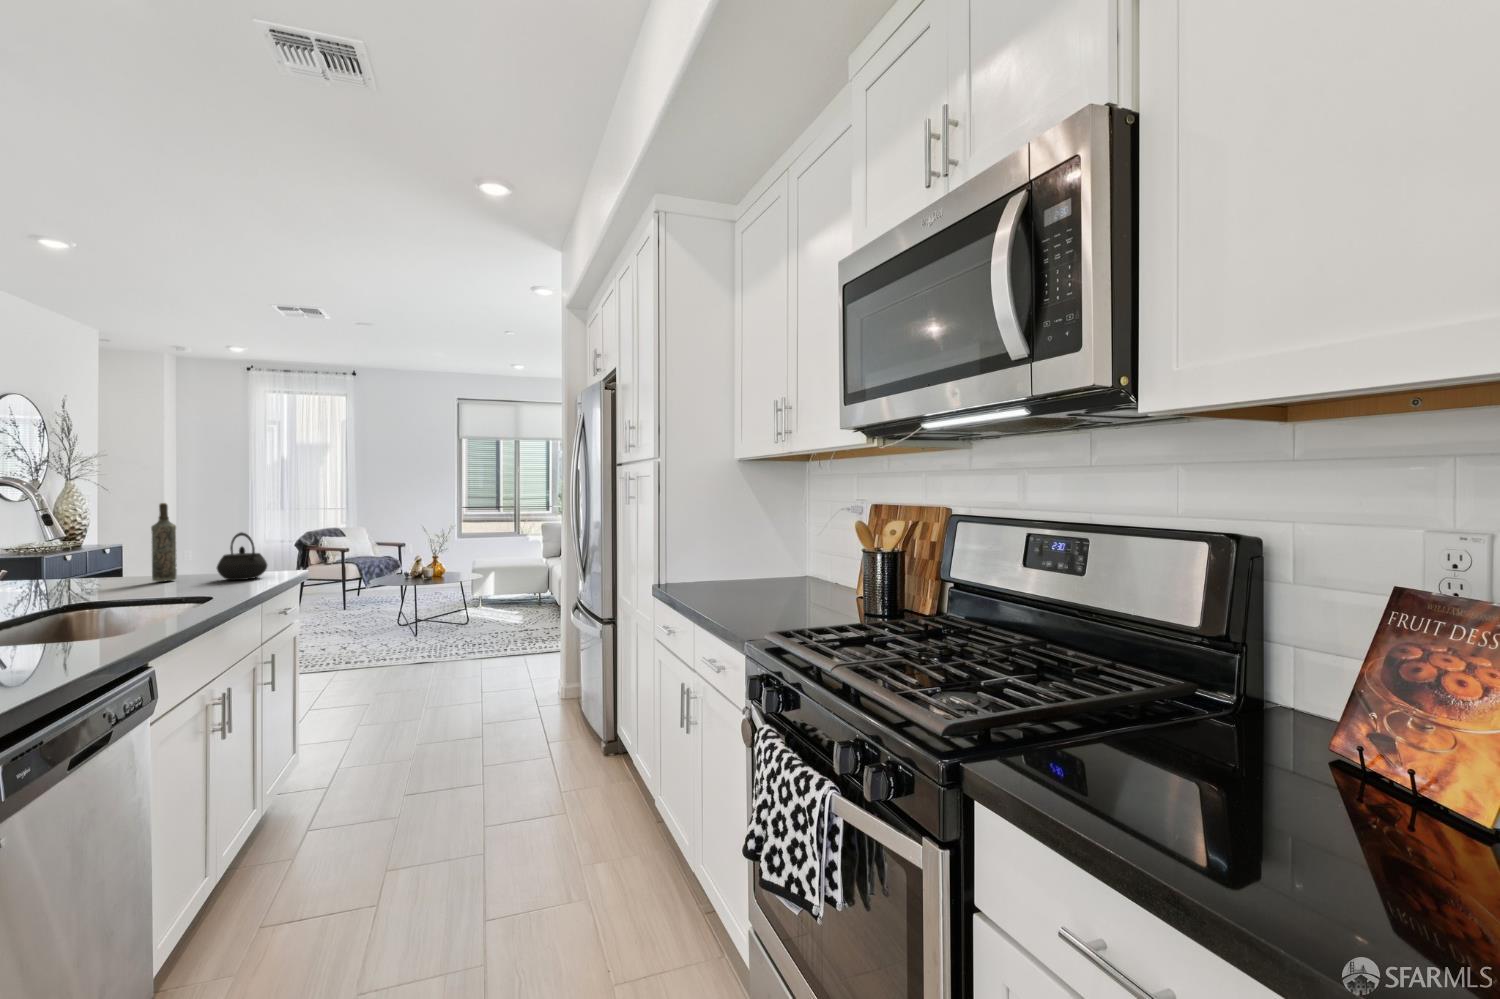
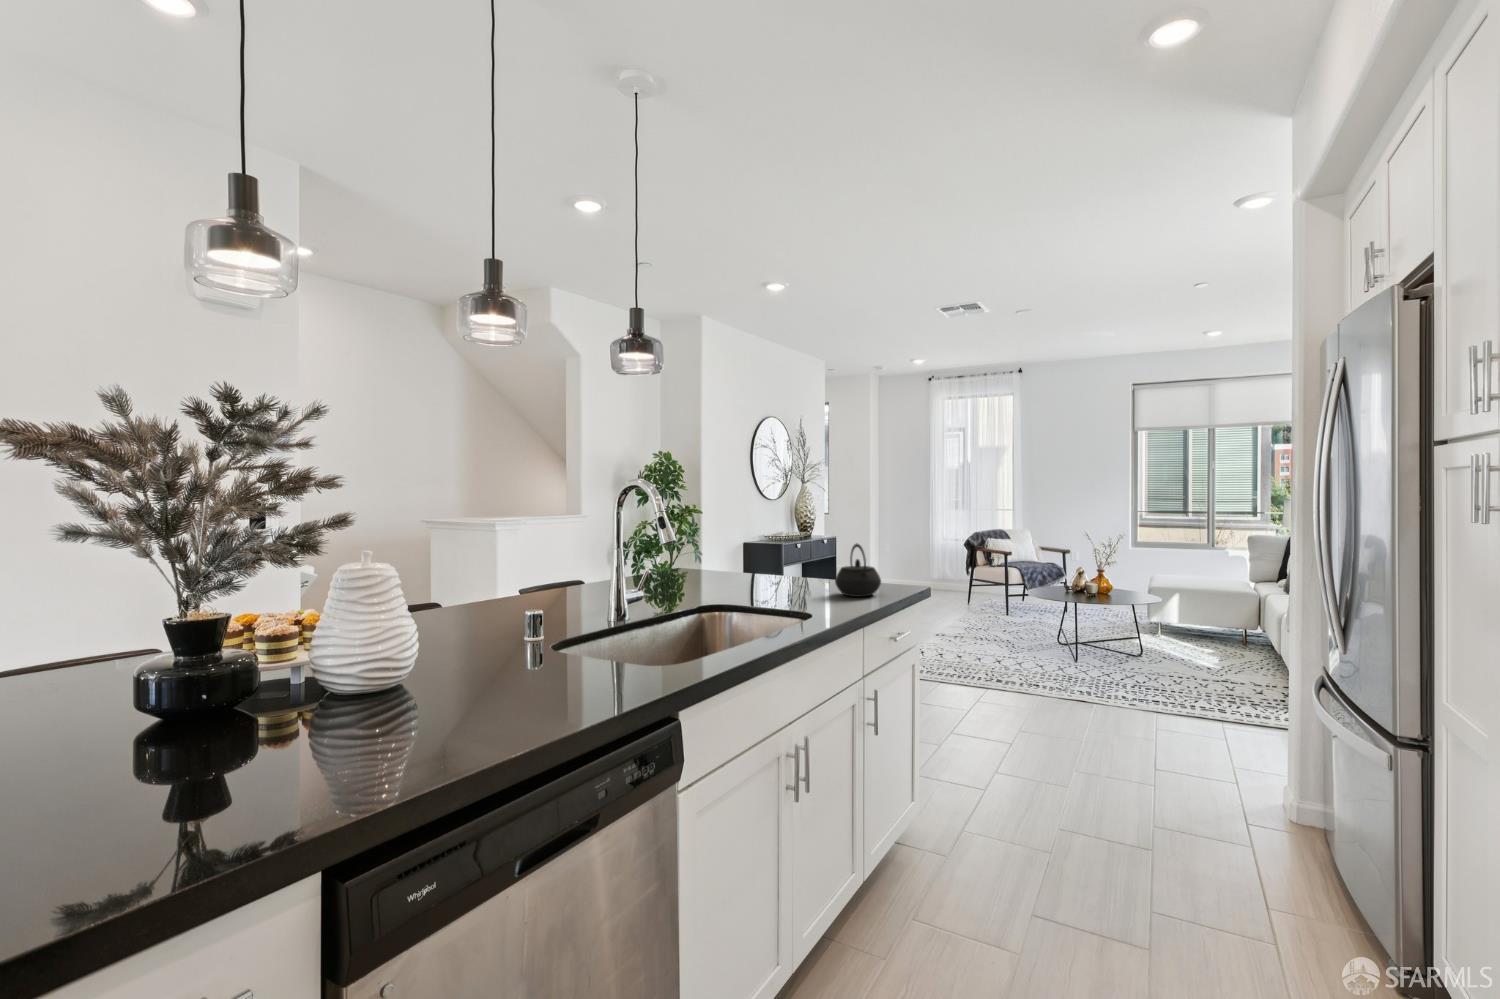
bottle: present [151,503,177,582] -> none [790,510,809,589]

